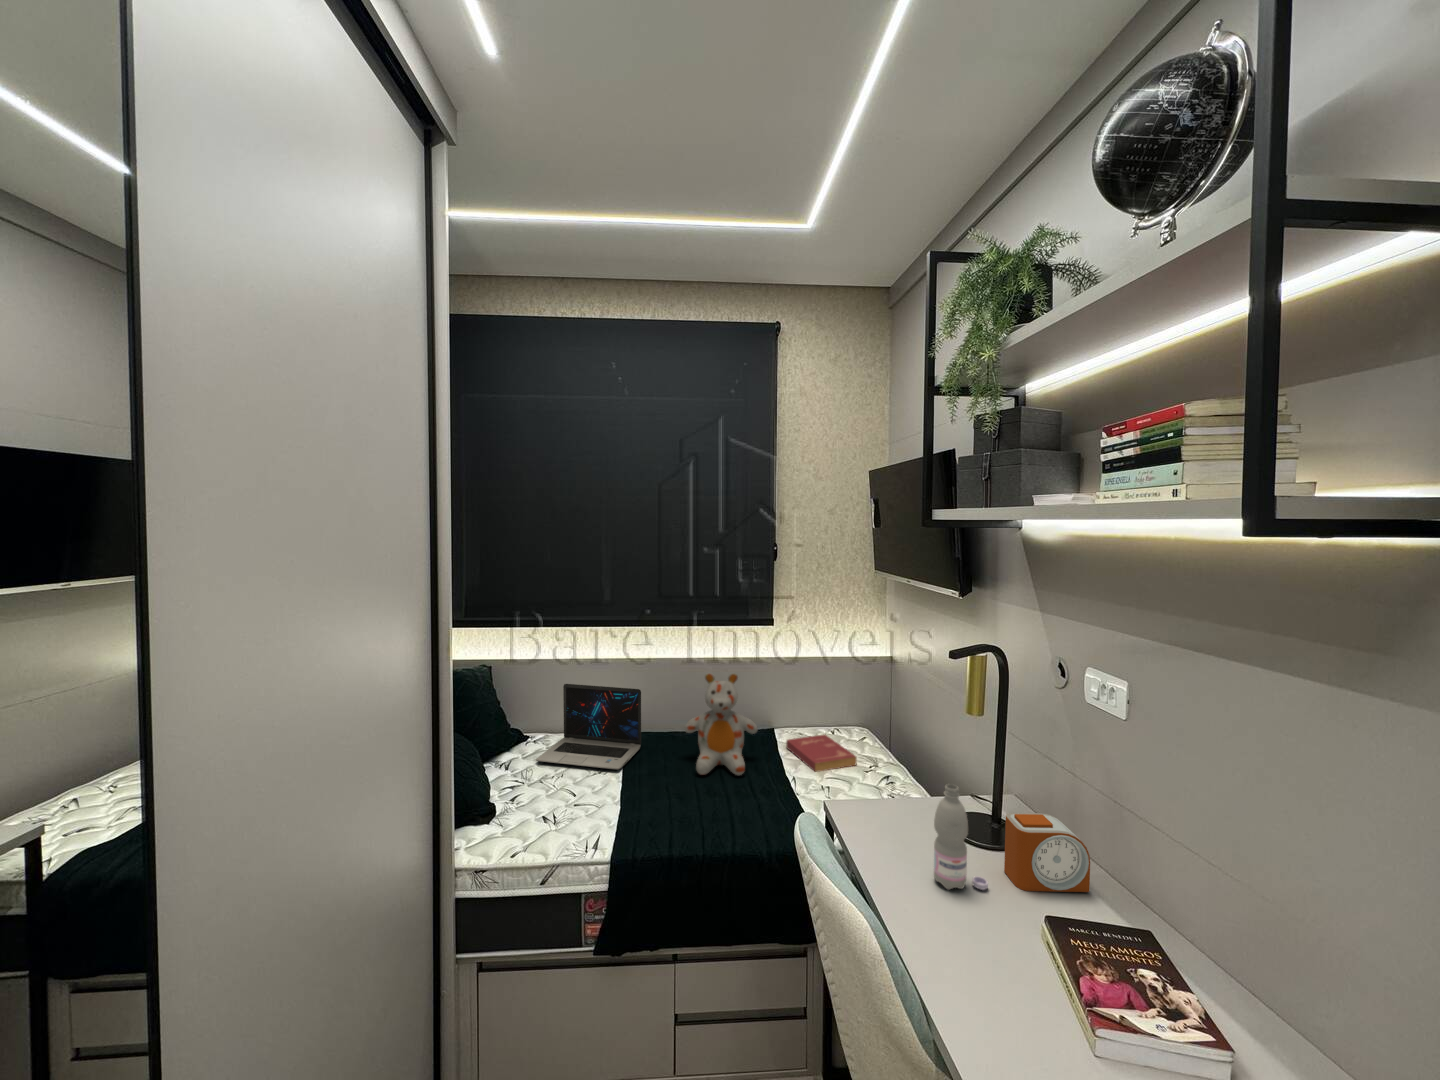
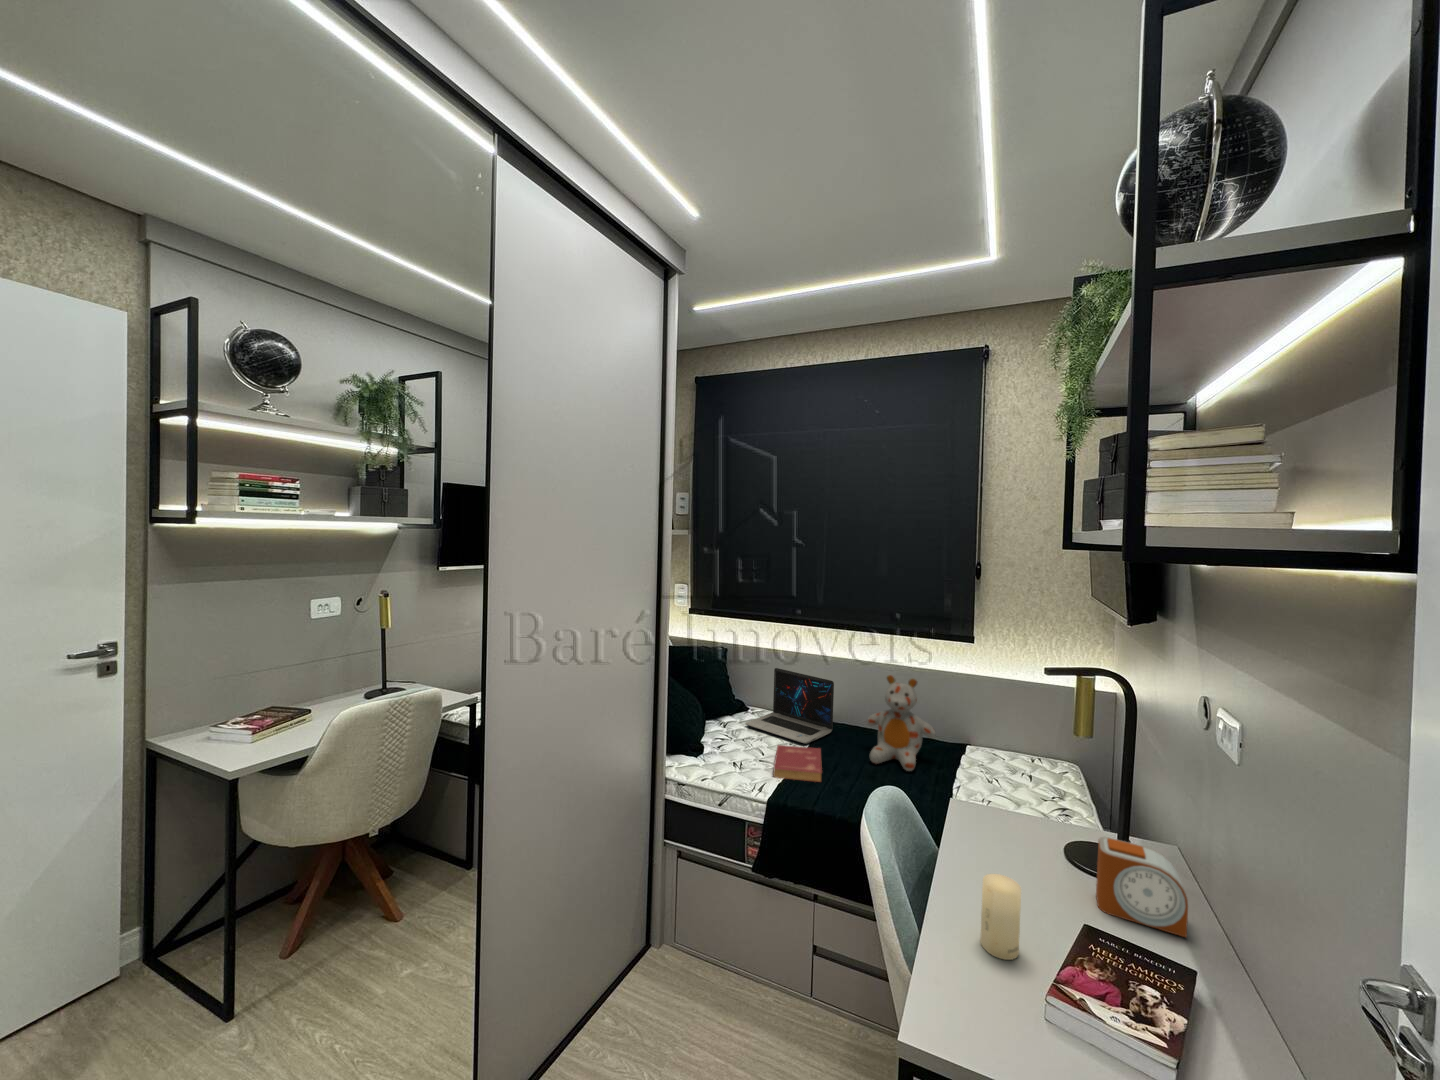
book: present [786,734,857,772] -> present [773,745,822,782]
water bottle: present [934,784,988,890] -> none [1008,789,1063,897]
candle: none [968,895,1013,992] -> present [980,874,1021,960]

